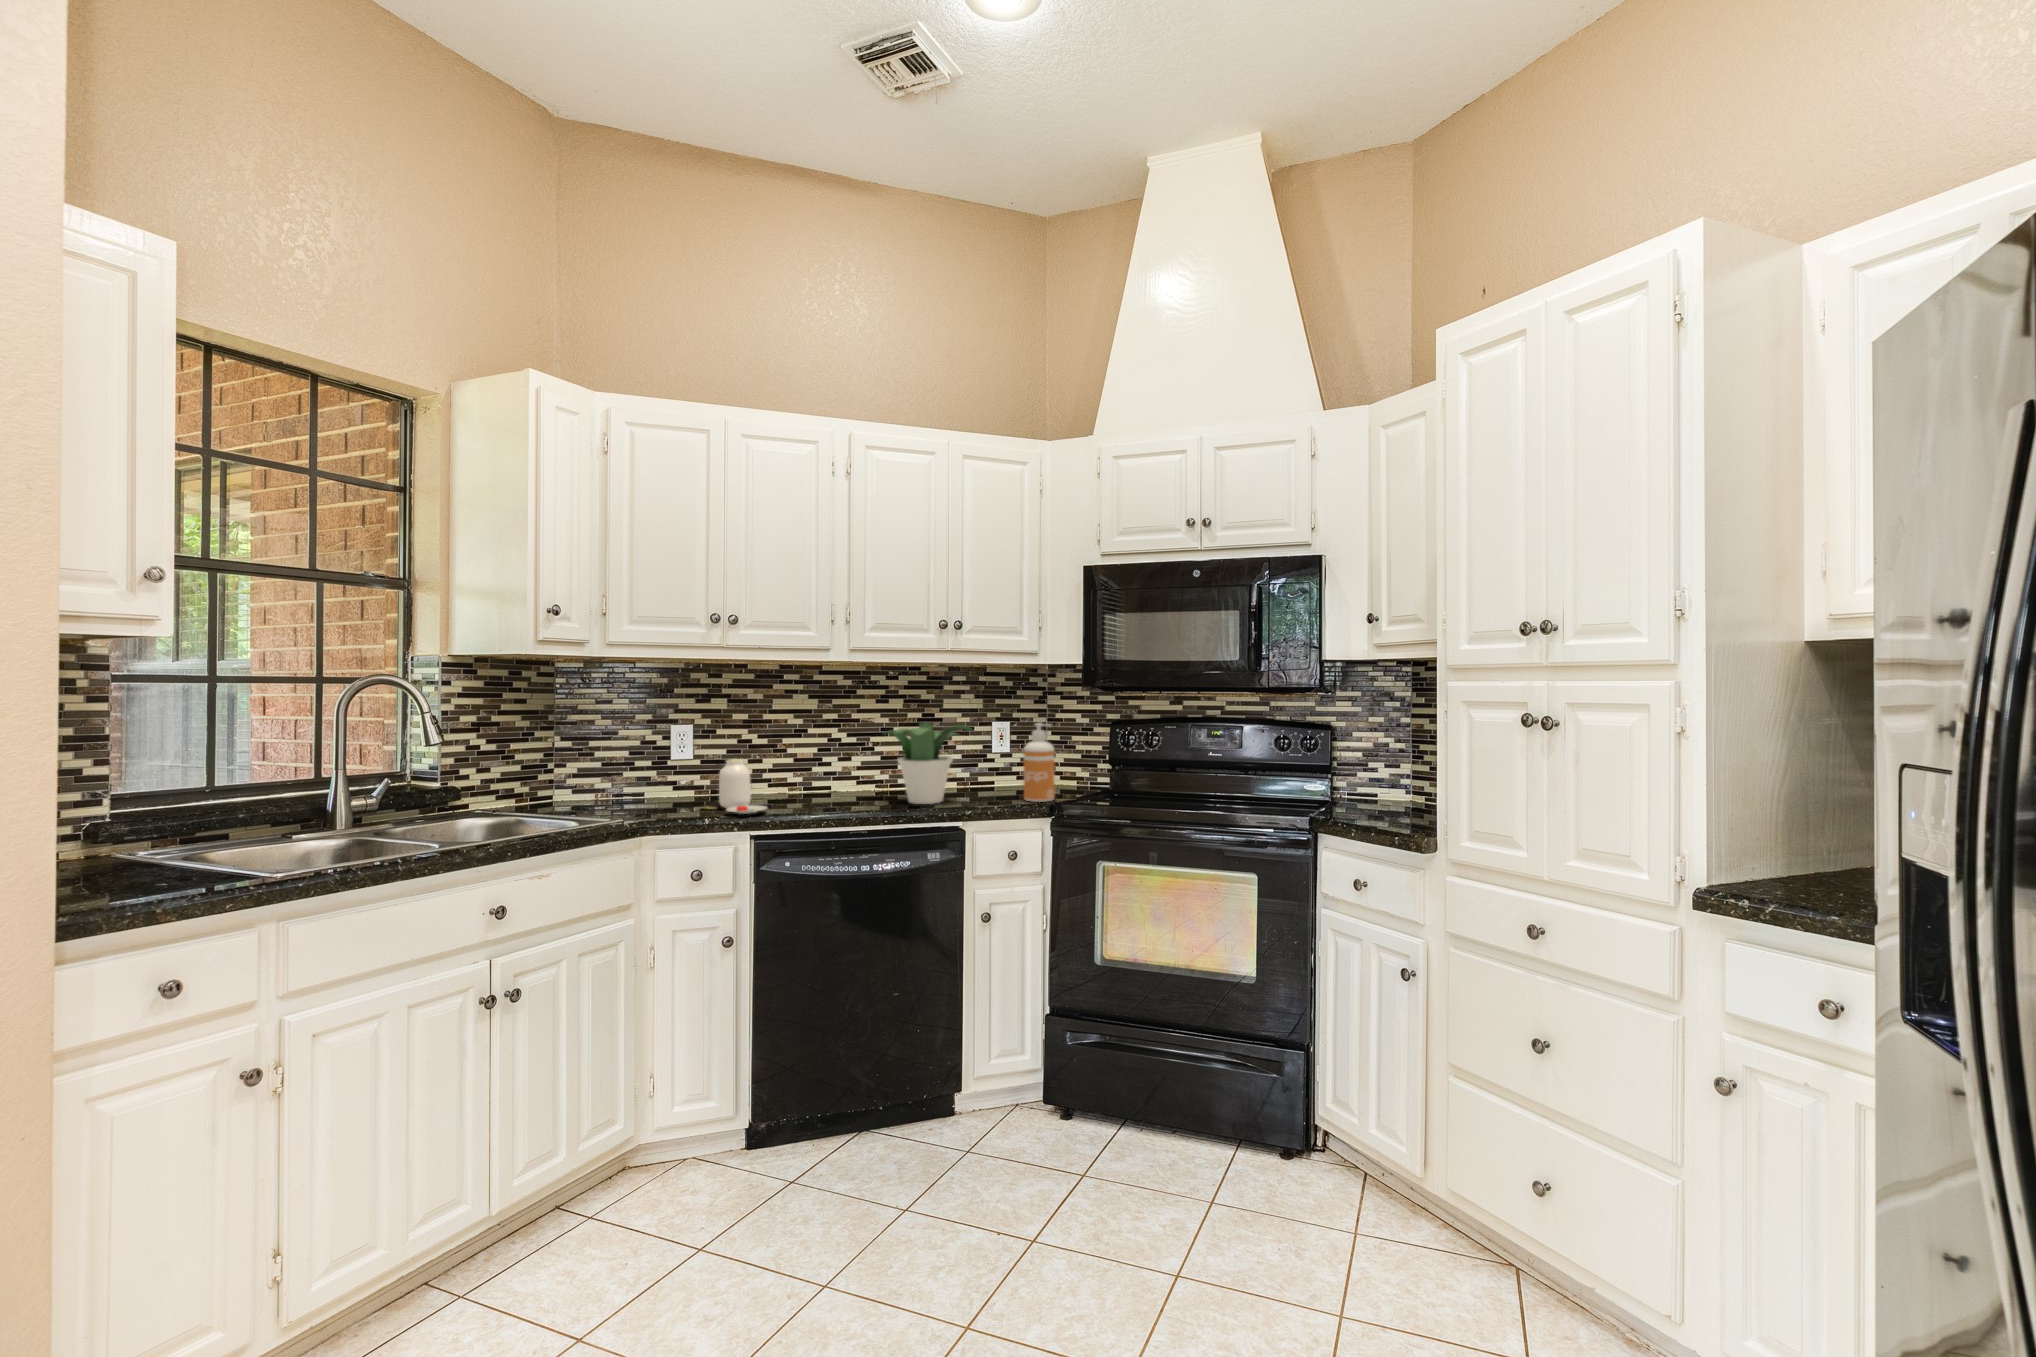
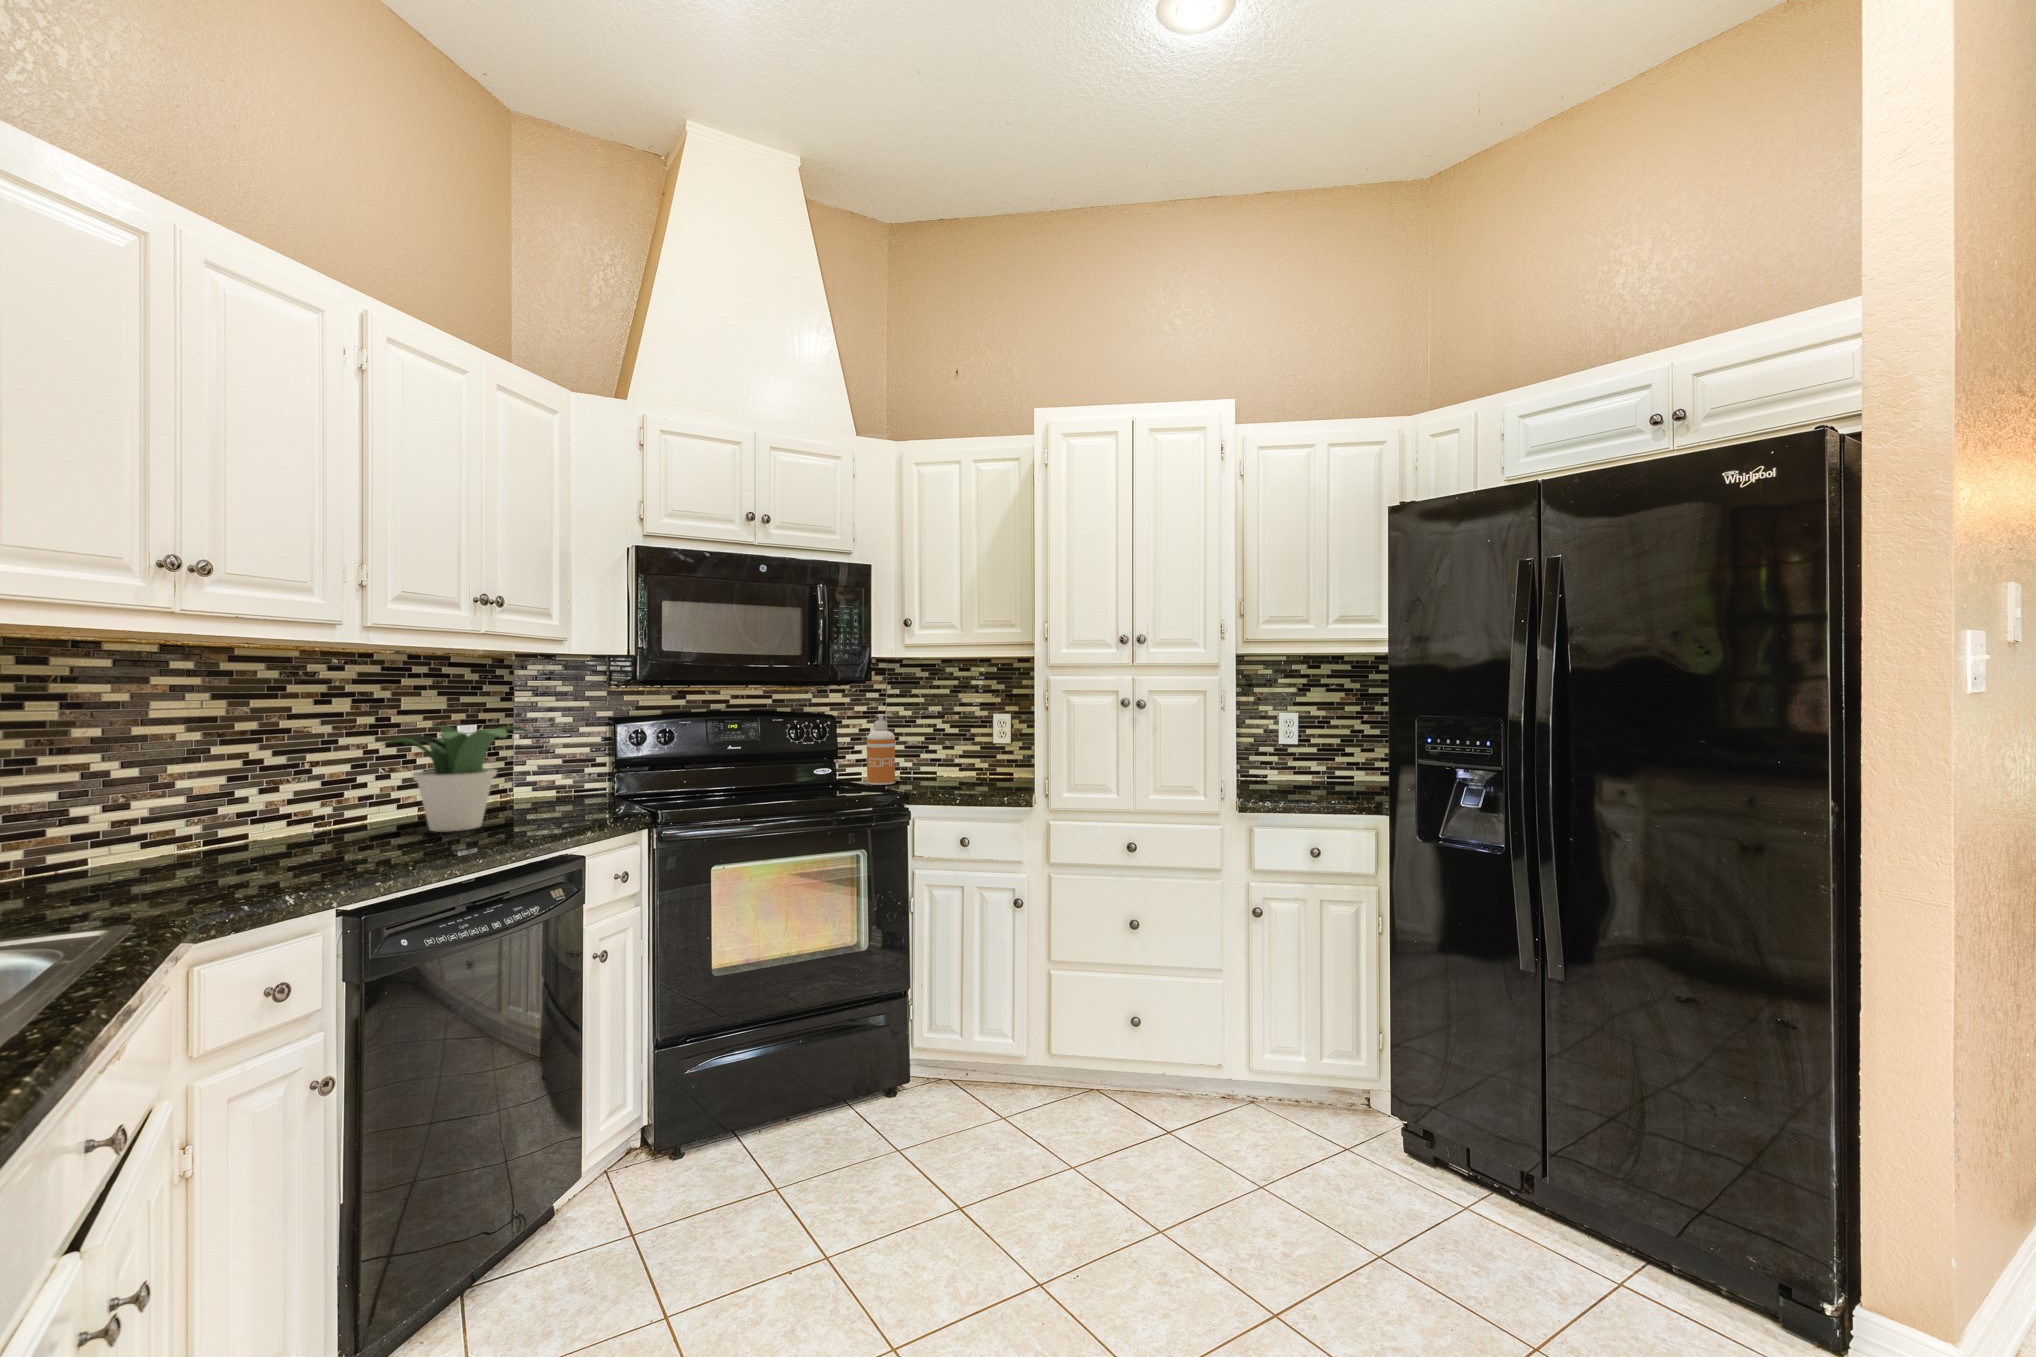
soap dispenser: present [1024,723,1055,802] -> present [867,714,895,785]
jar: present [702,759,767,814] -> none [96,798,276,891]

